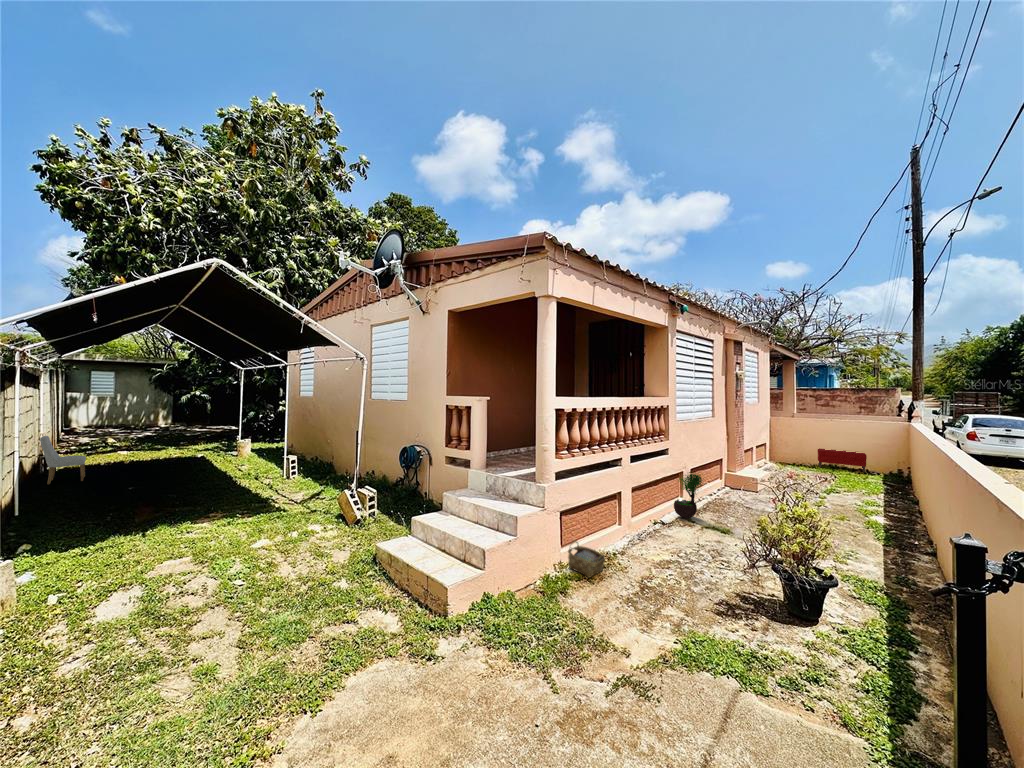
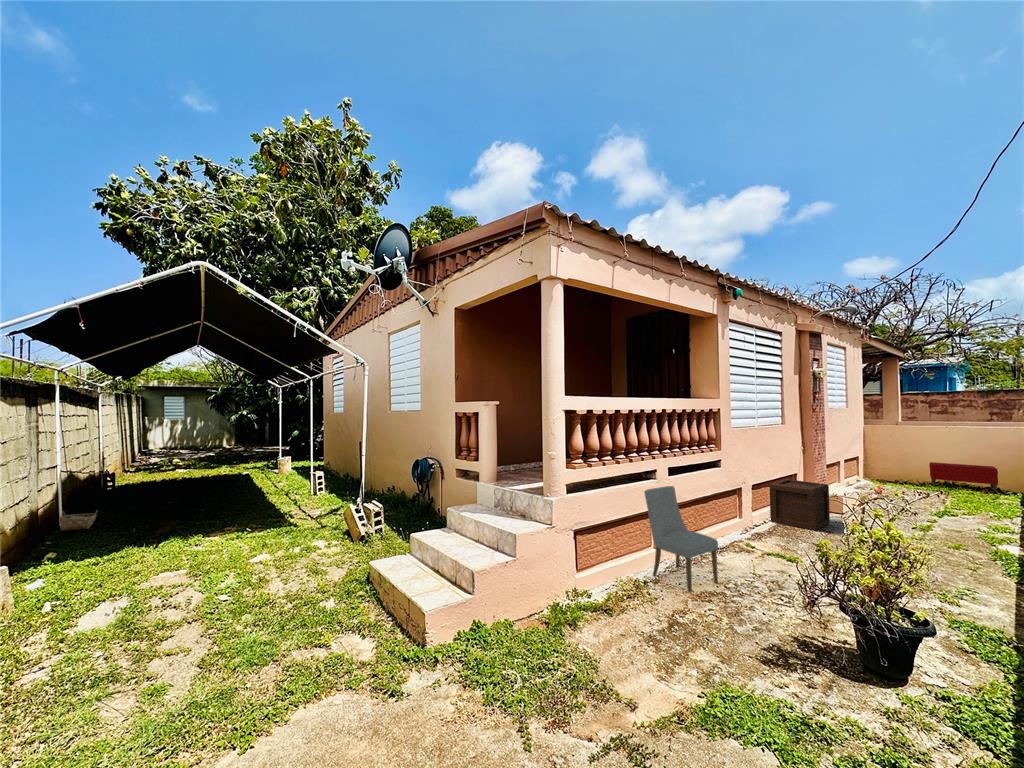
chair: present [40,436,86,485] -> present [644,486,718,592]
wooden crate: none [703,464,749,507] -> present [770,479,830,531]
potted tree: present [674,472,703,518] -> none [729,483,766,542]
woven basket: present [568,541,605,577] -> present [59,511,97,531]

